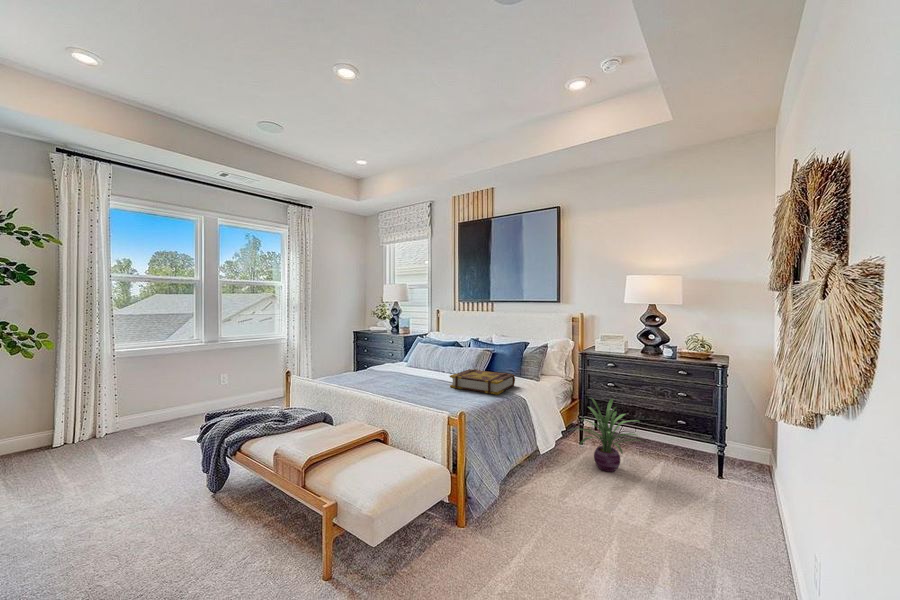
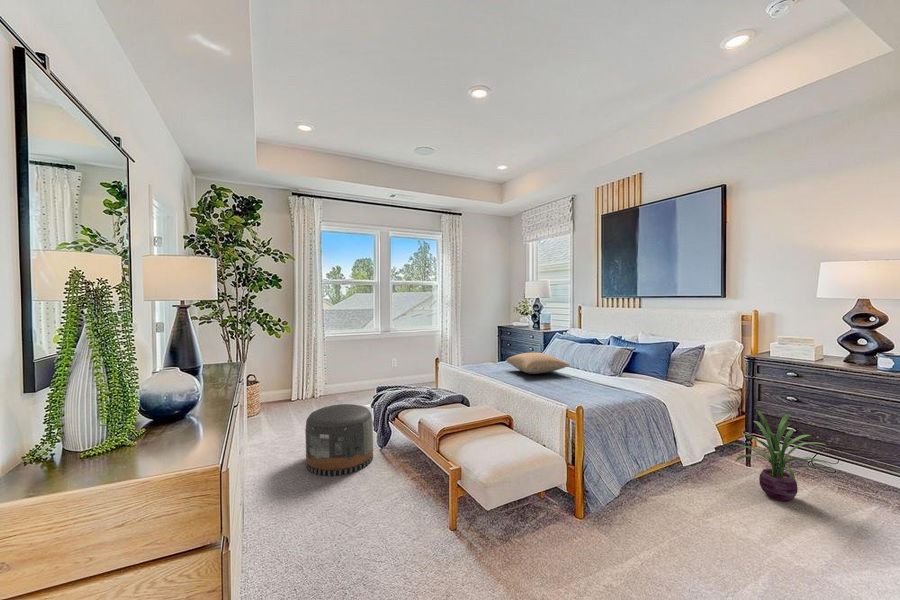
pillow: none [371,358,436,381] -> present [506,352,570,374]
book: present [450,369,515,395] -> none [581,367,656,395]
pouf: none [93,441,205,549] -> present [305,404,373,476]

